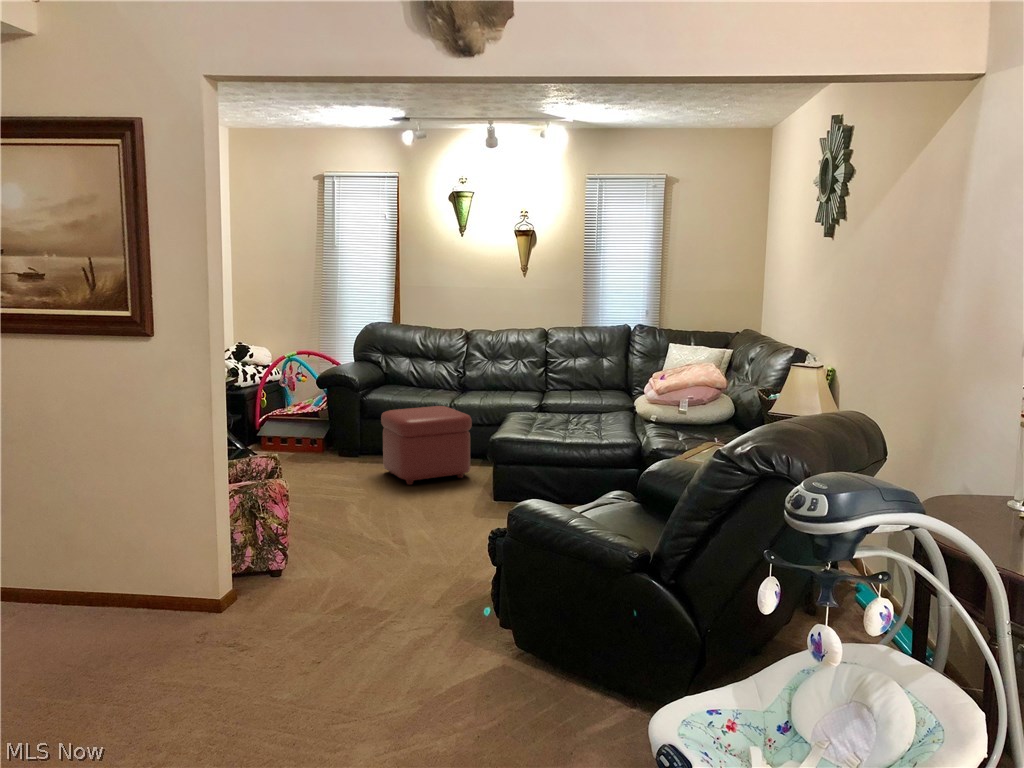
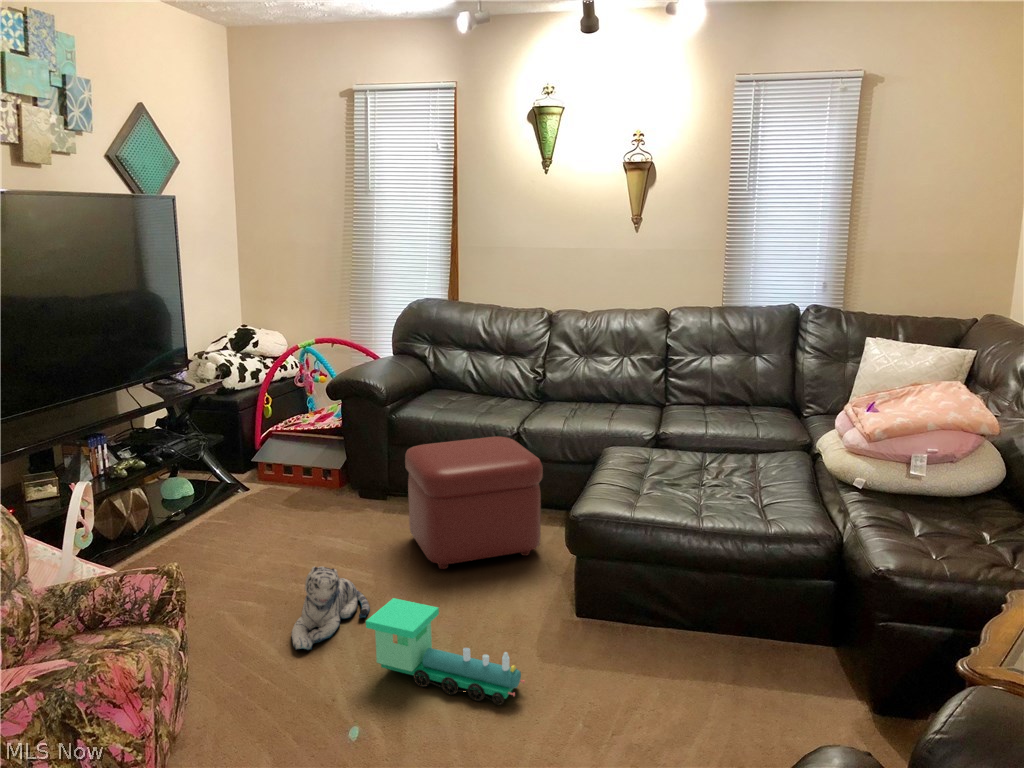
plush toy: none [327,470,371,517] -> present [292,567,370,650]
toy train: none [381,482,473,530] -> present [366,598,525,705]

